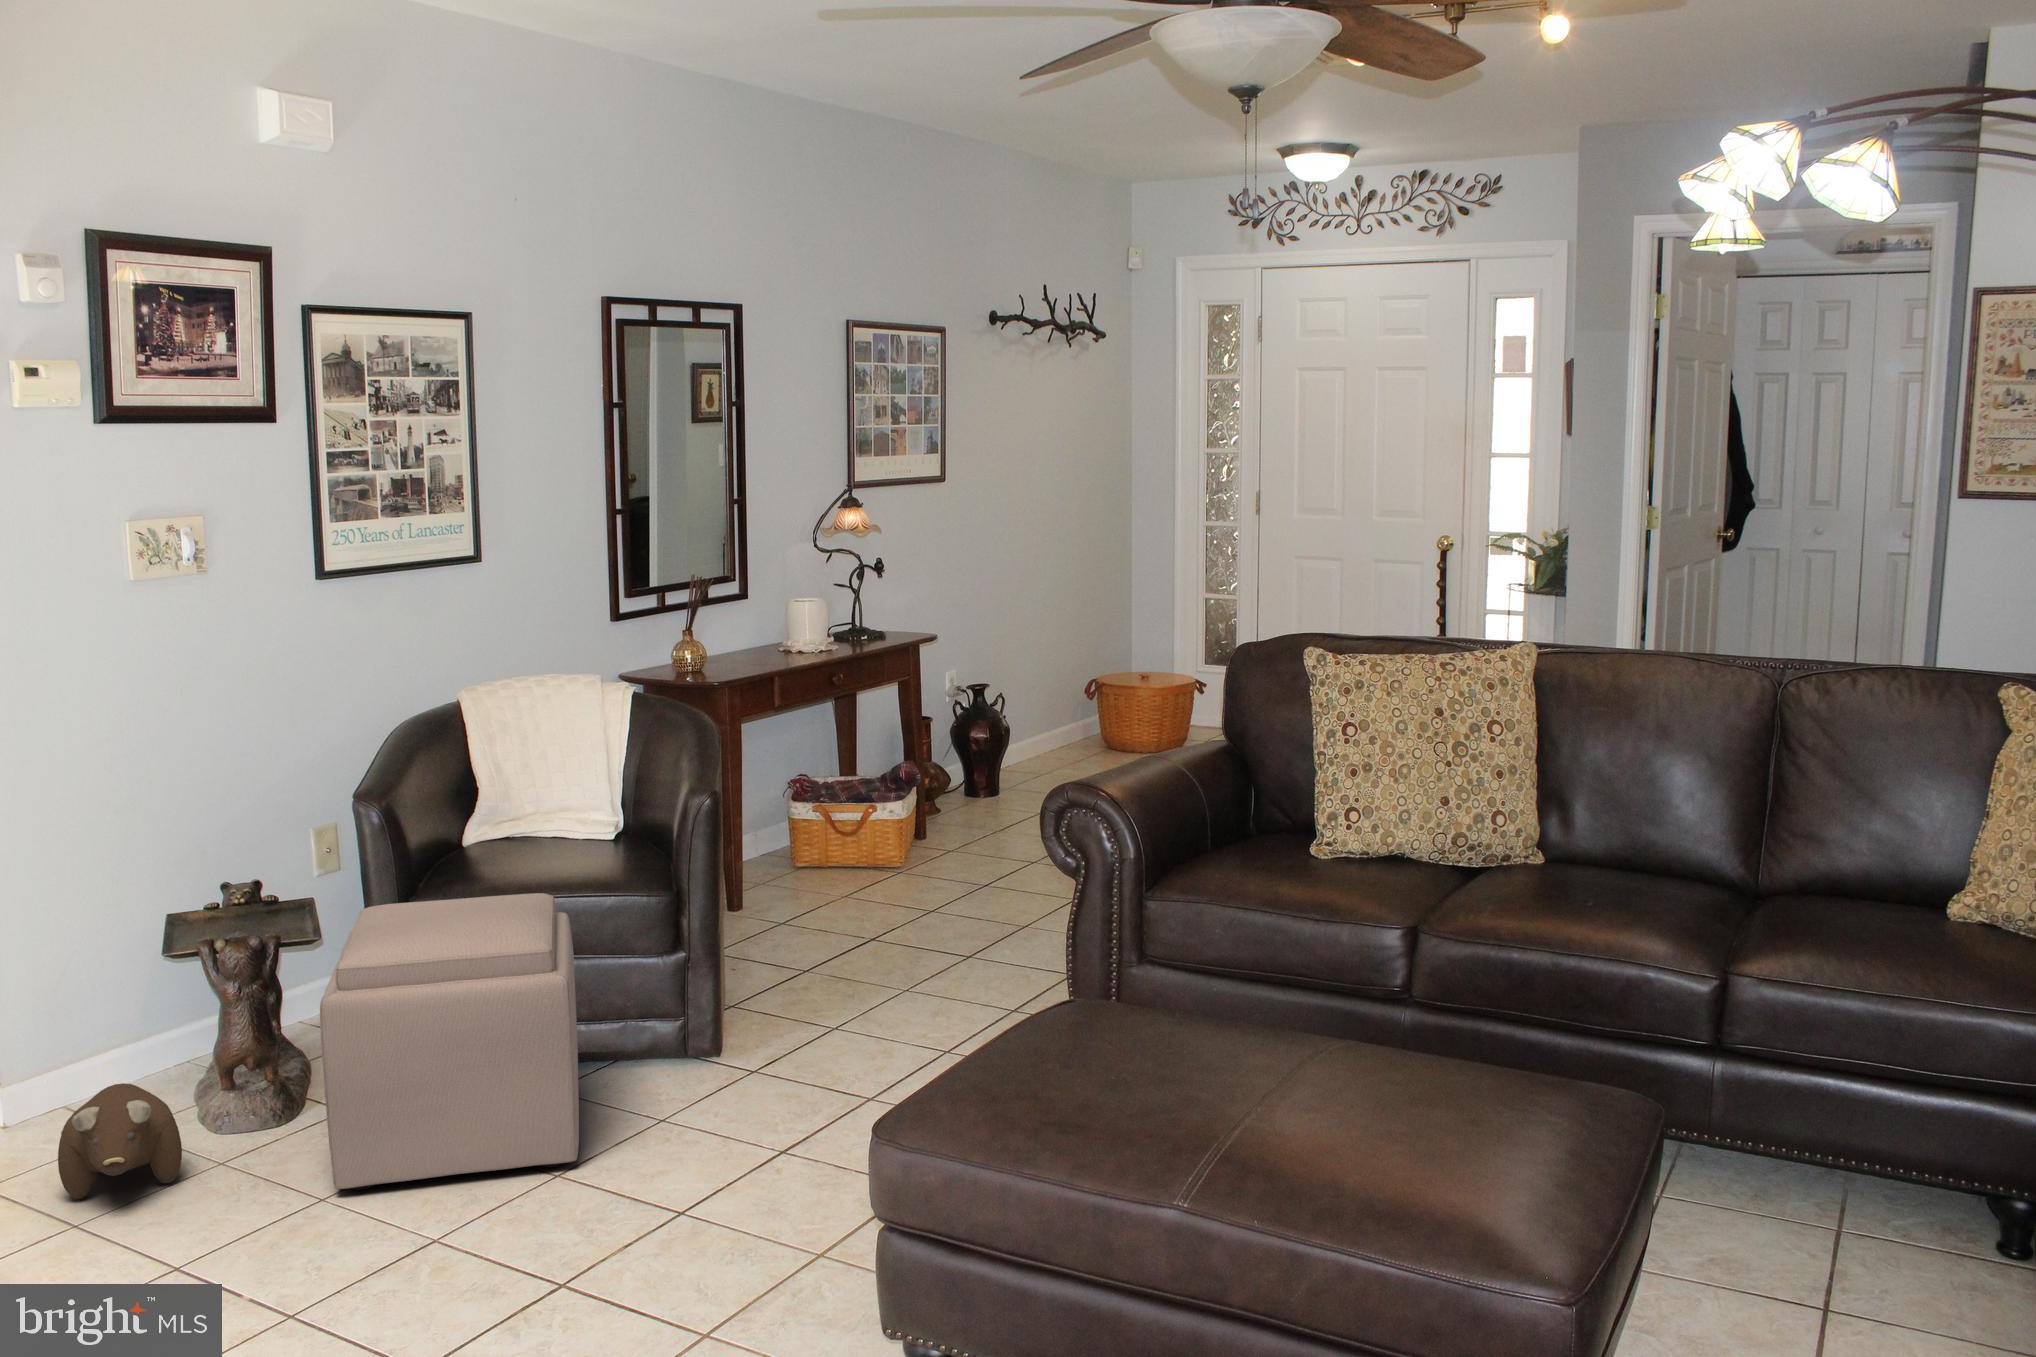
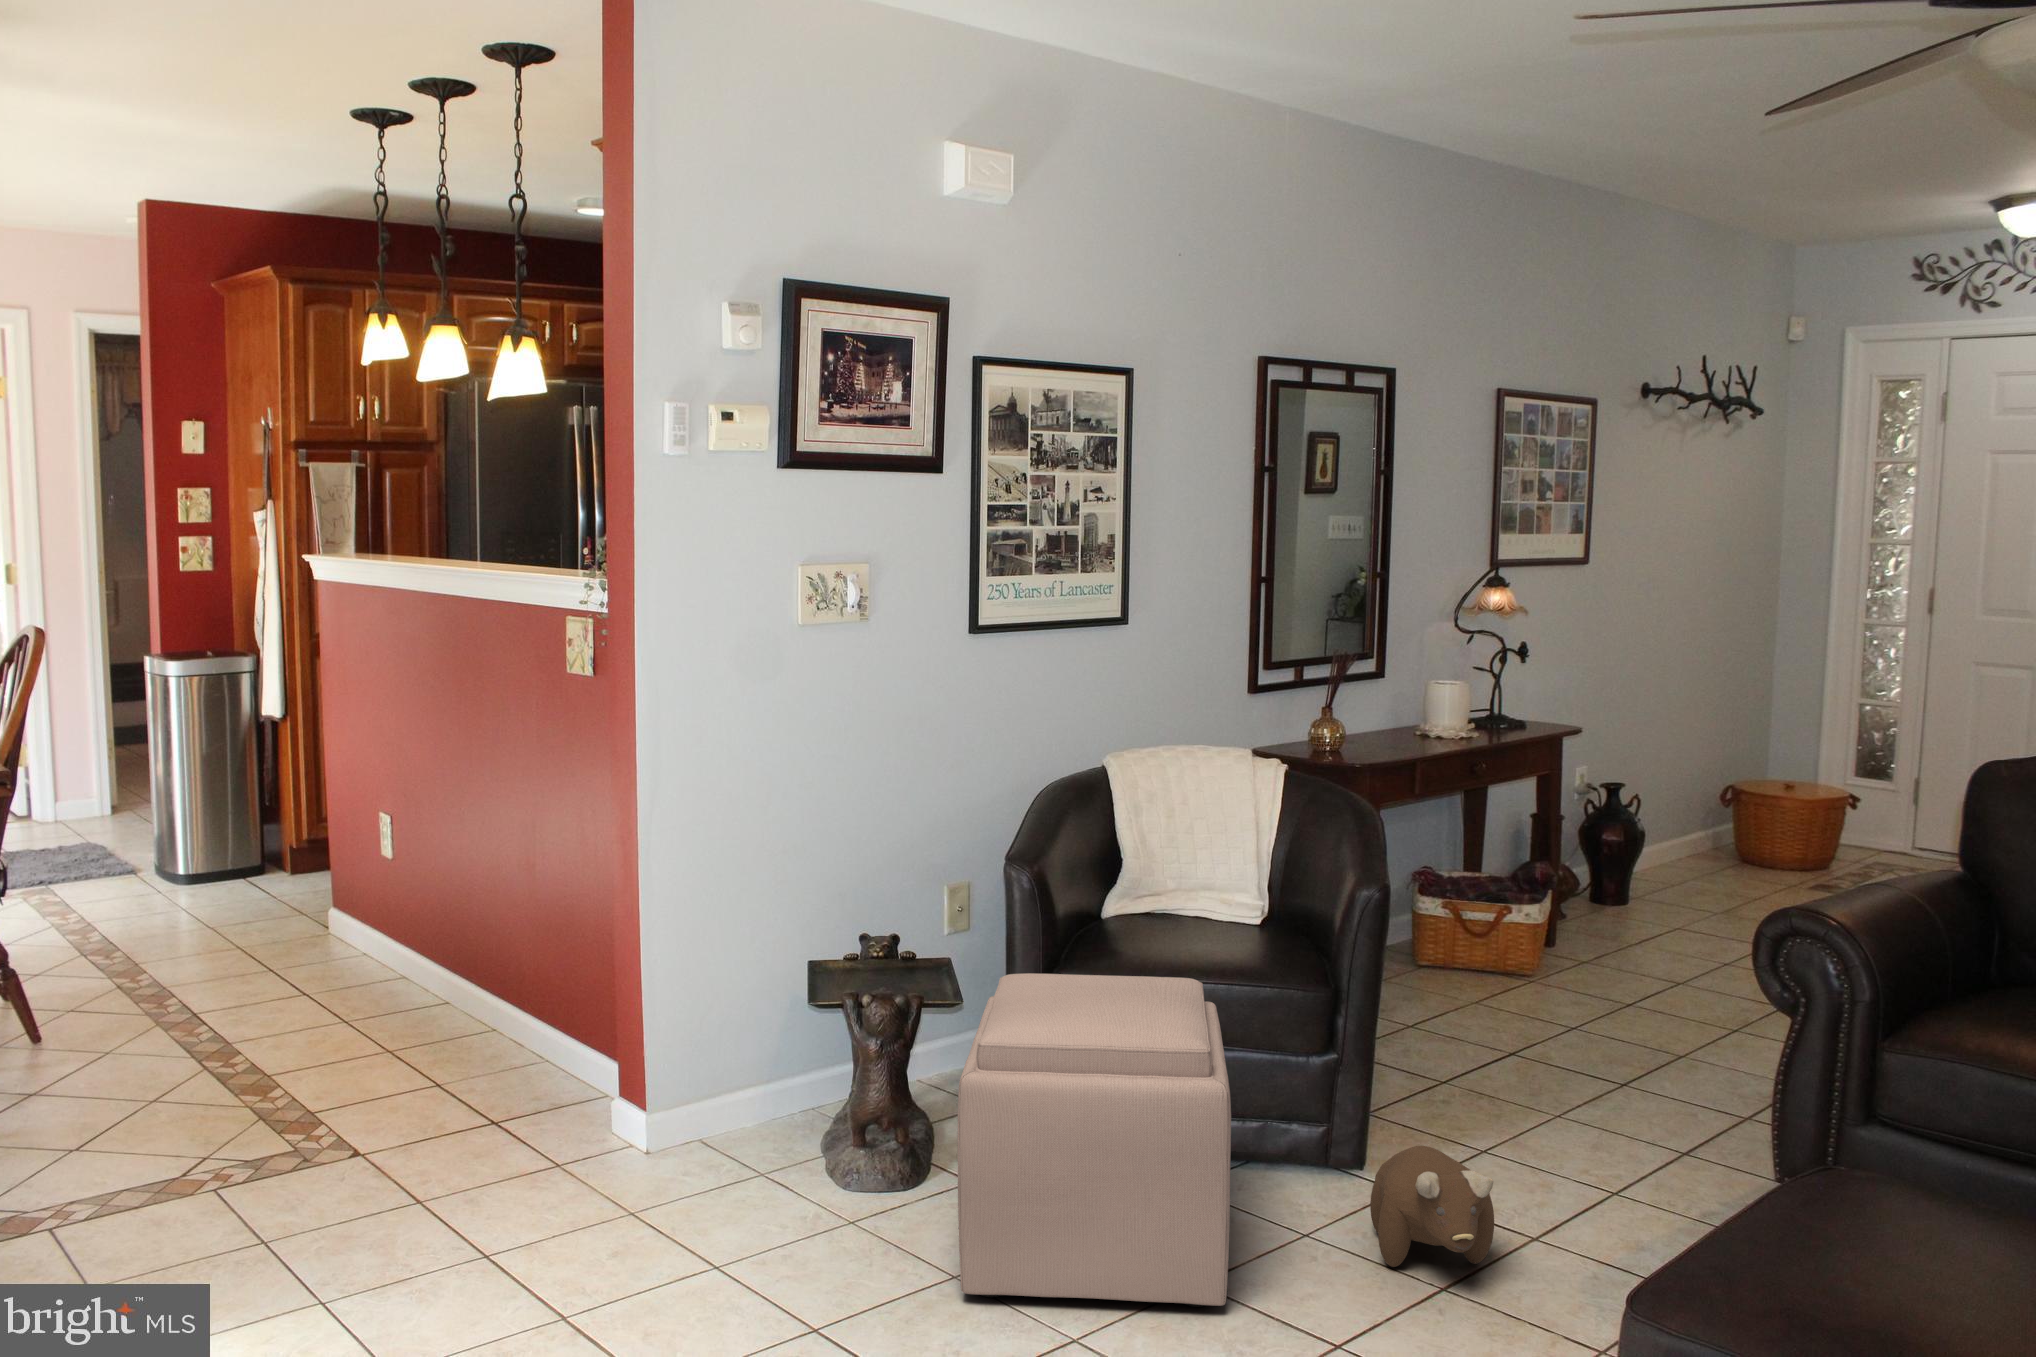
plush toy: present [58,1083,182,1199] -> present [1370,1146,1494,1267]

